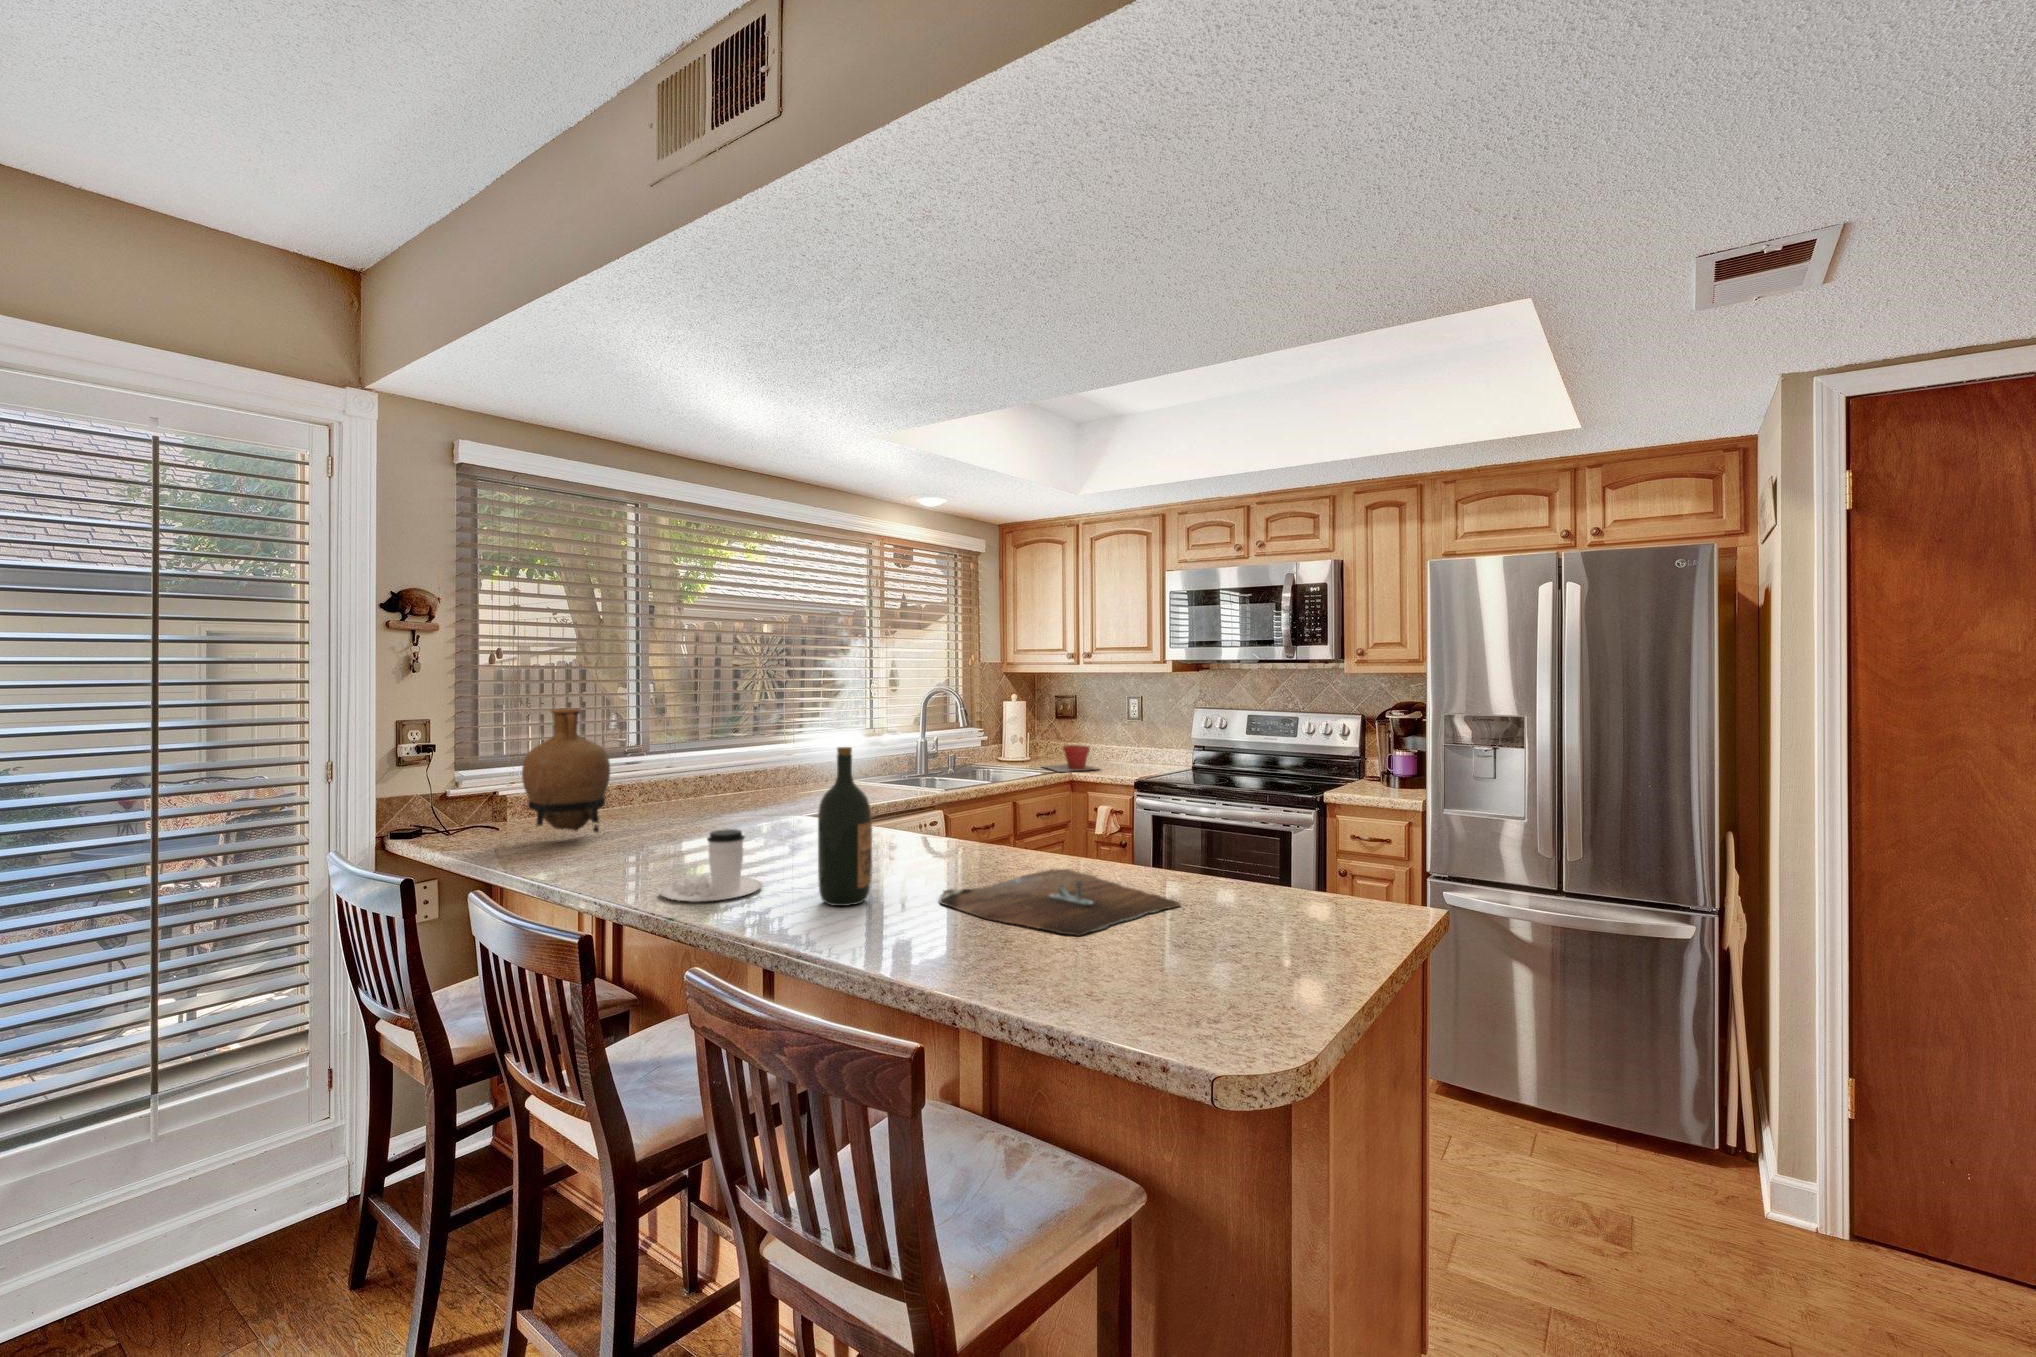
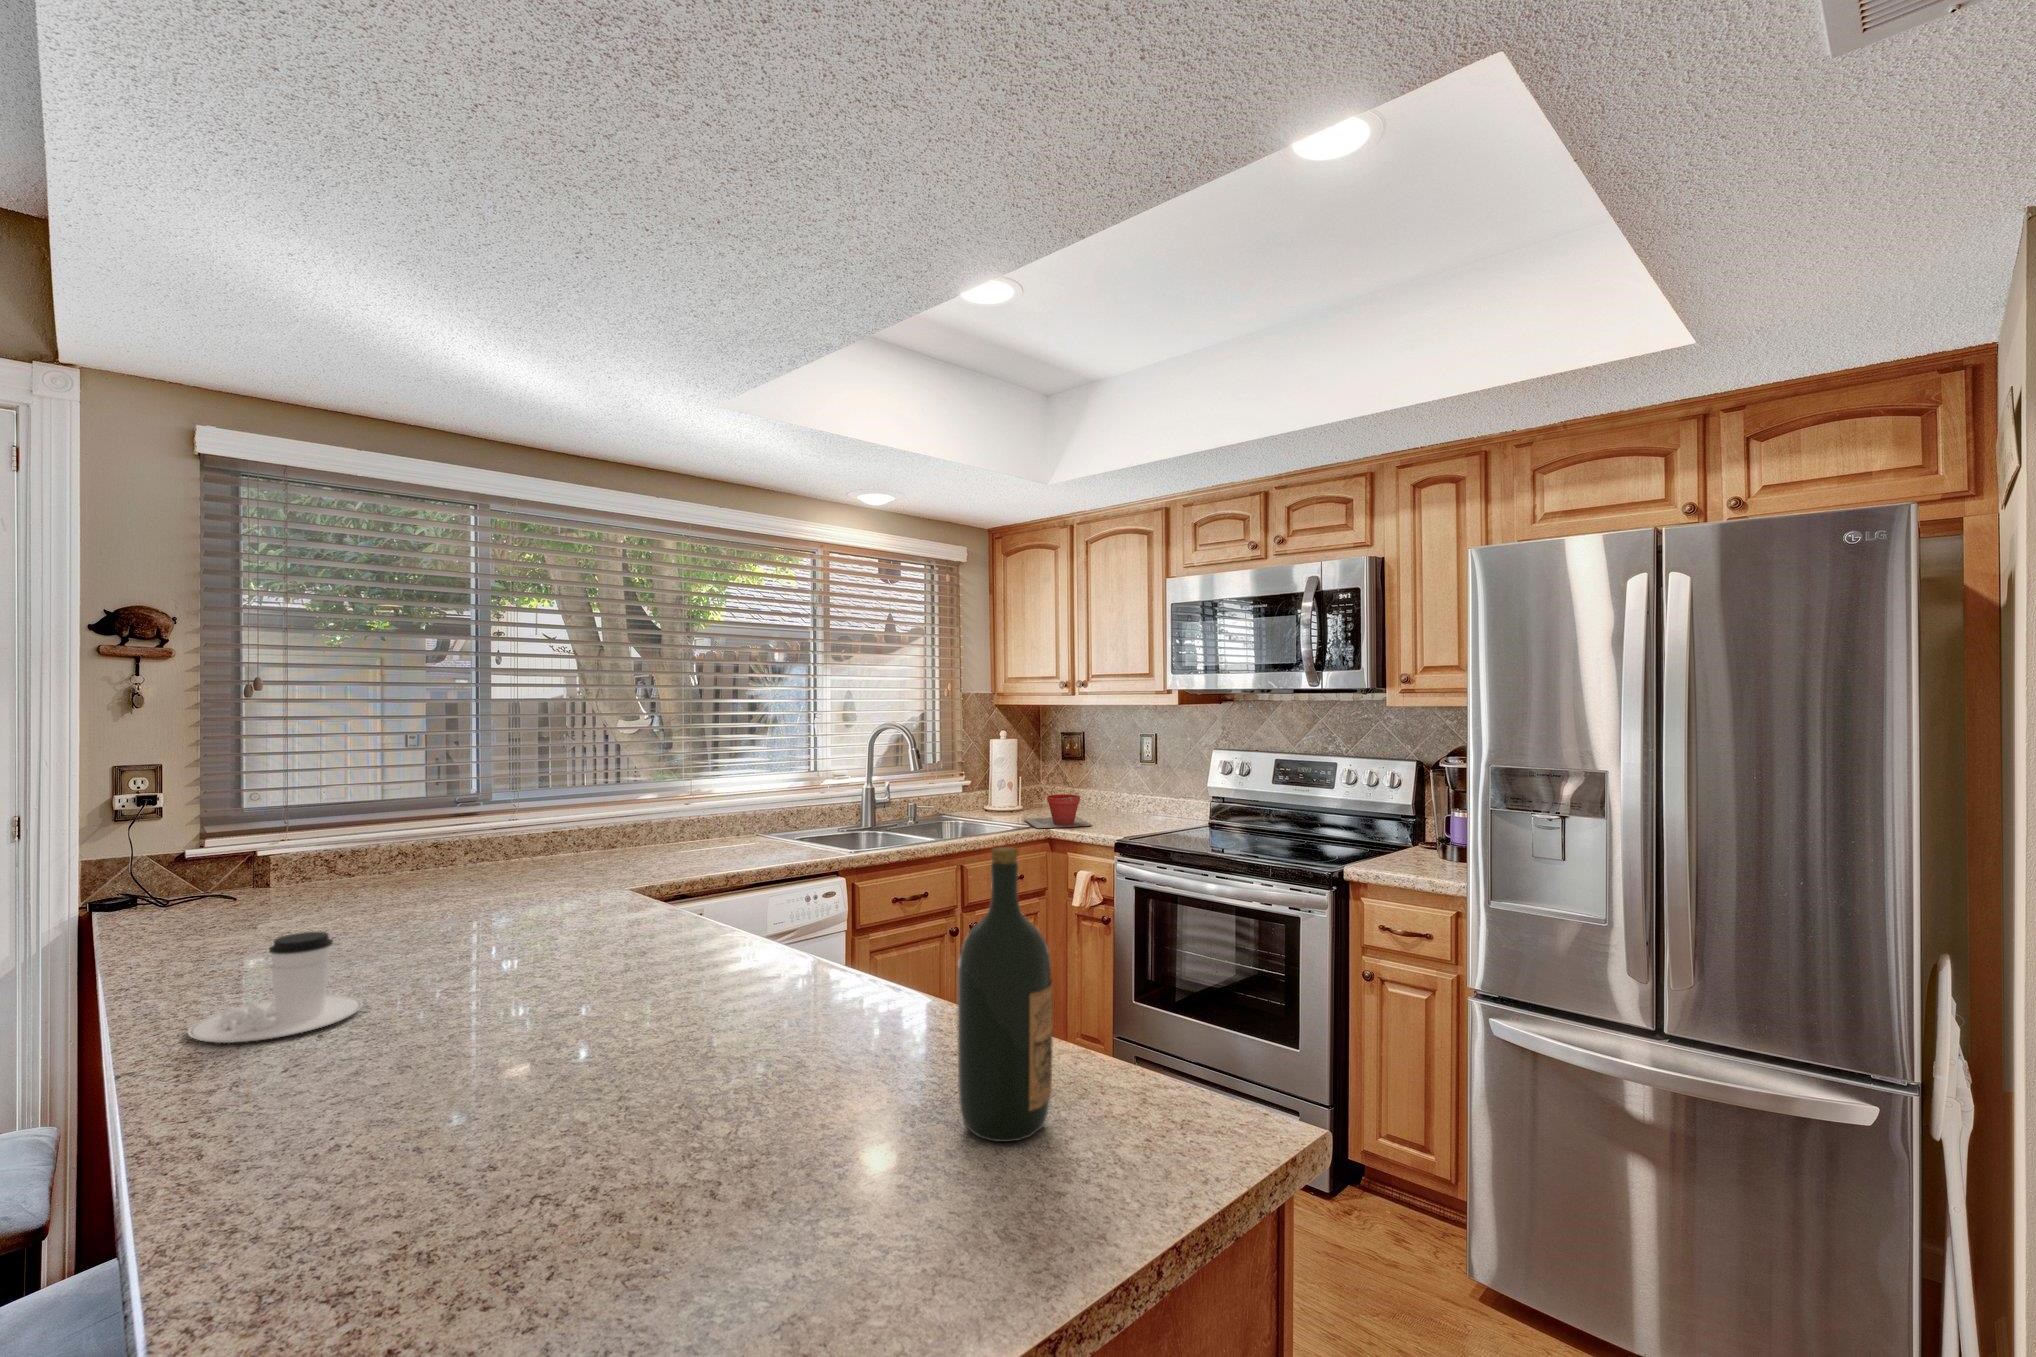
vase: present [522,709,610,833] -> none [219,752,345,912]
wine bottle: present [818,747,872,906] -> present [957,847,1053,1142]
cutting board: present [939,869,1180,936] -> none [533,1000,887,1159]

